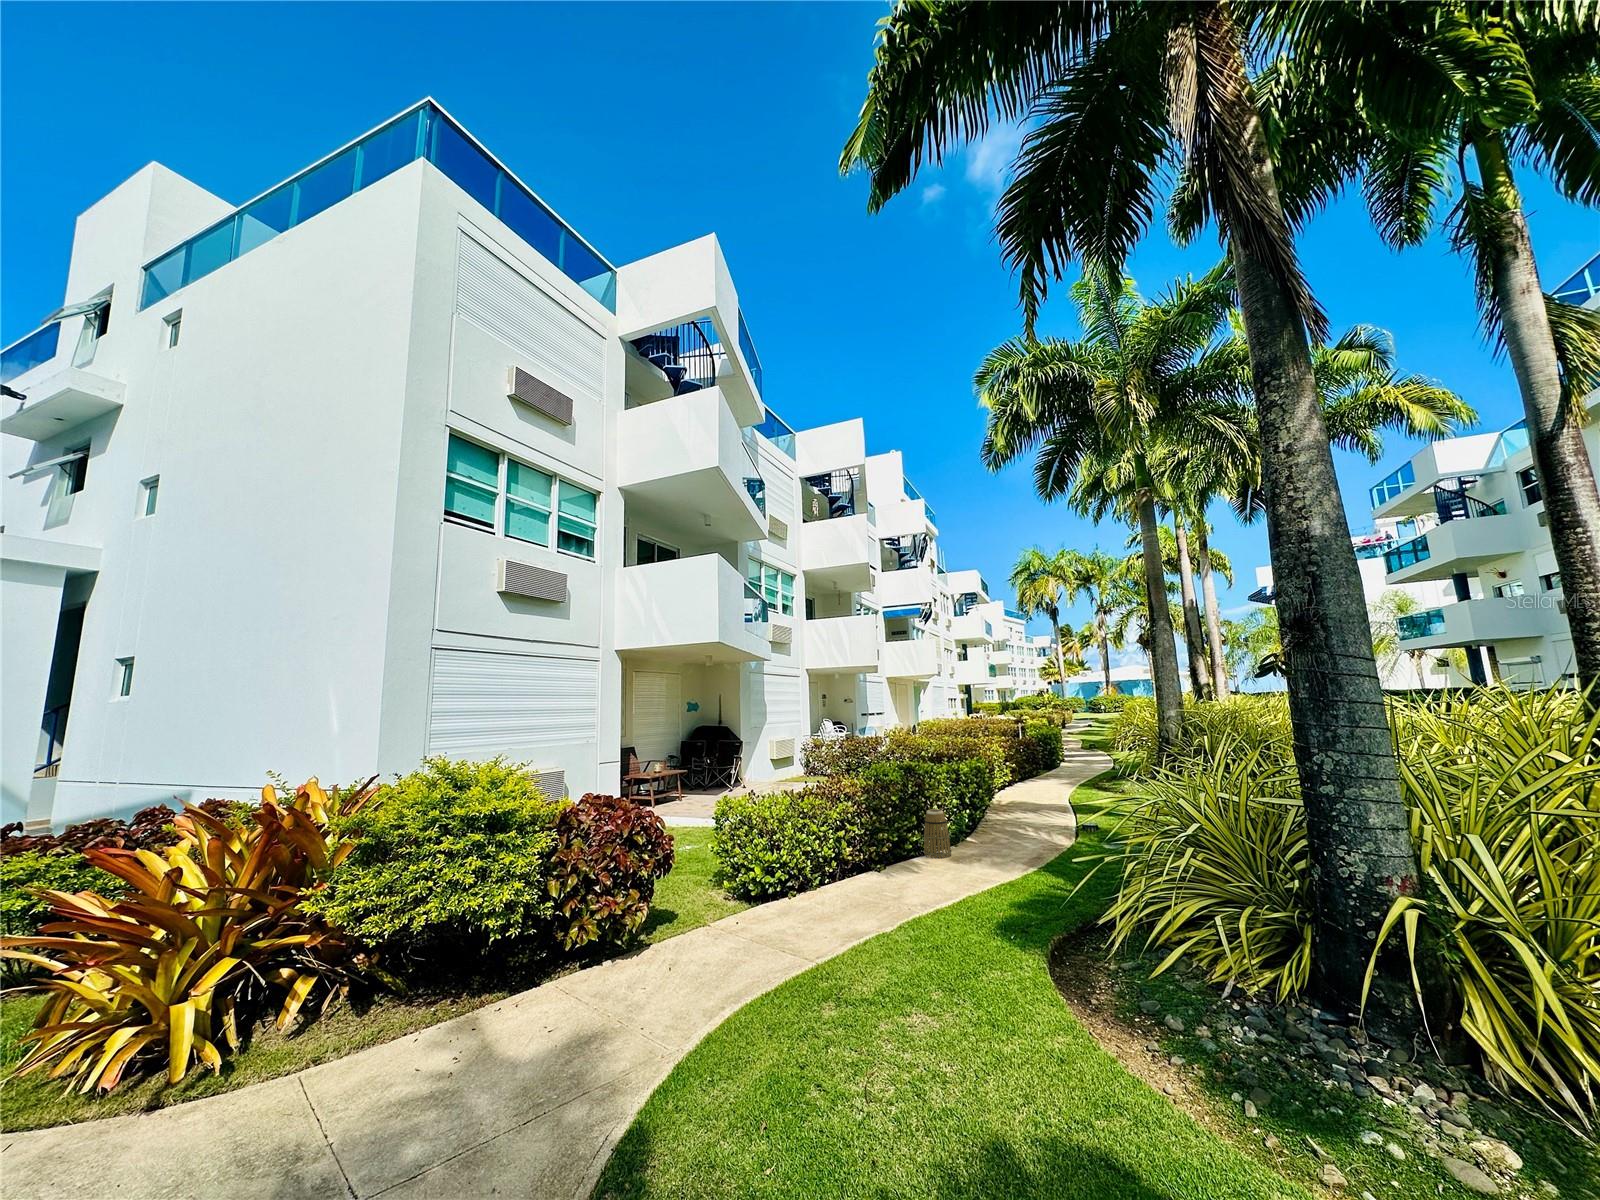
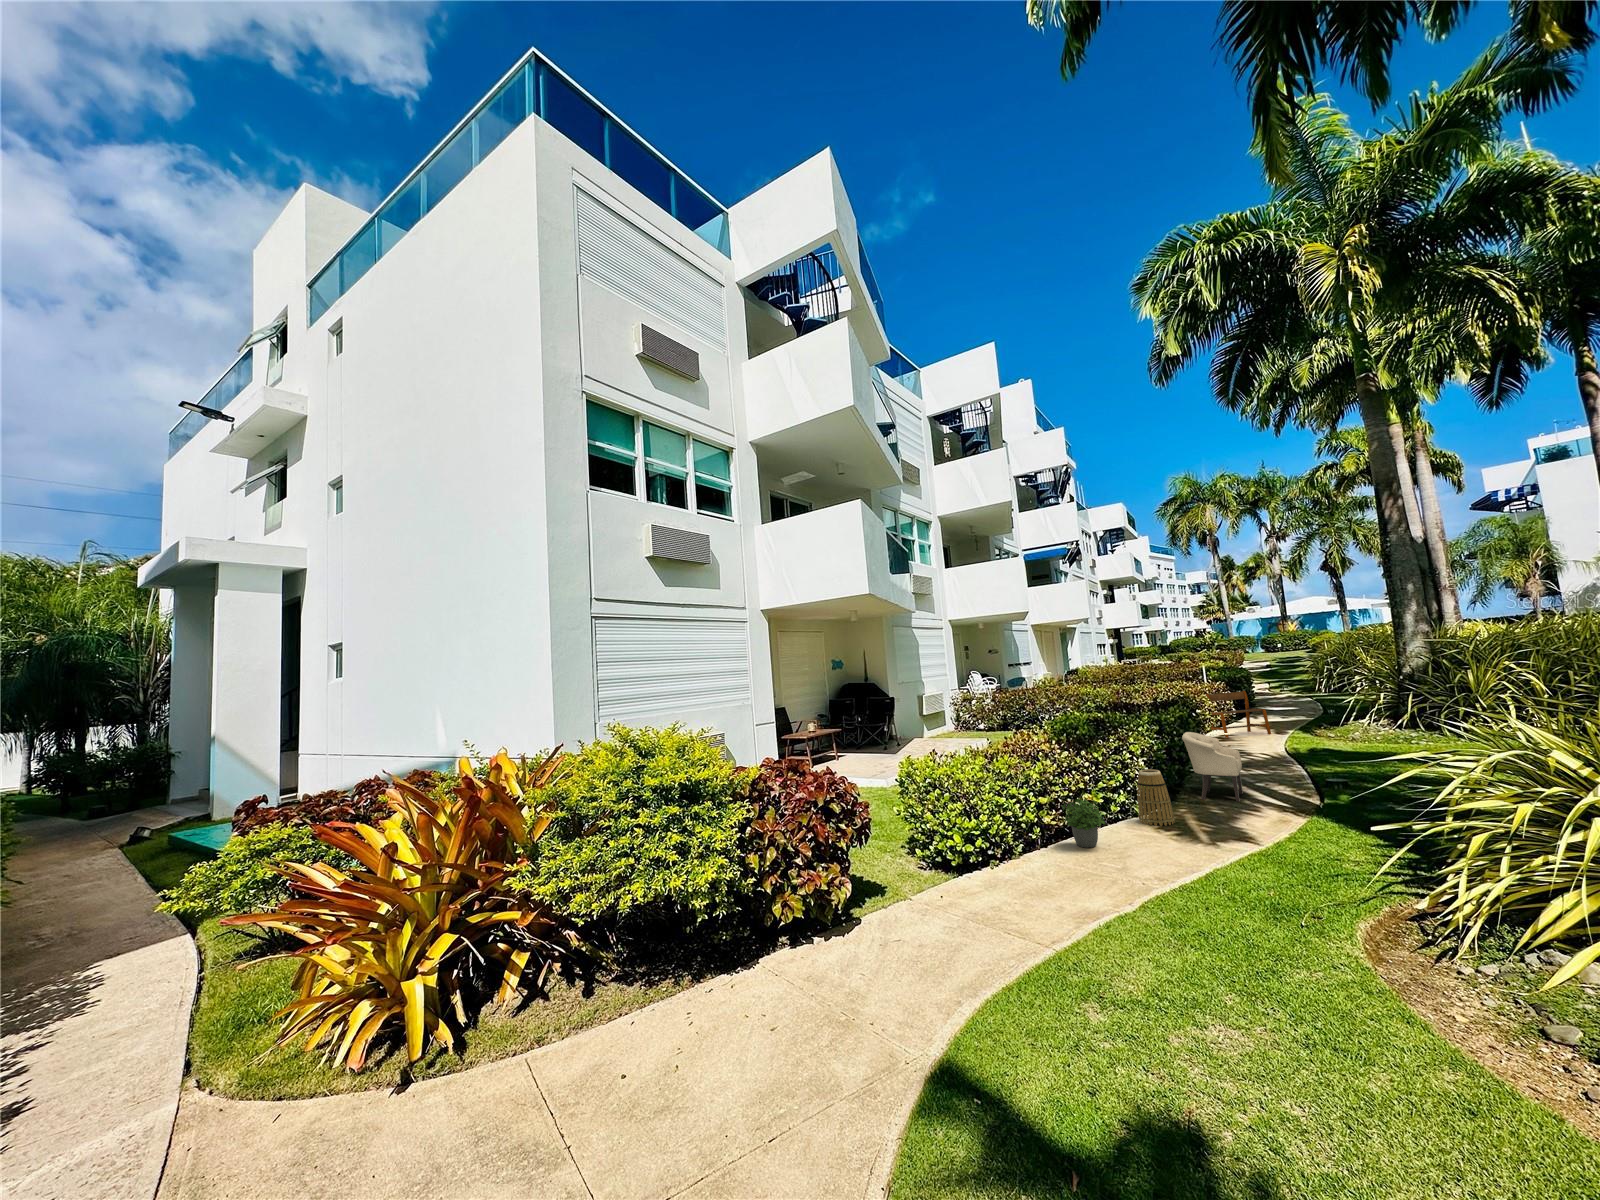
bench: none [1012,744,1061,784] -> present [1206,691,1271,738]
chair: none [970,778,1015,839] -> present [1182,732,1243,802]
potted plant: none [856,833,889,877] -> present [1062,798,1105,848]

